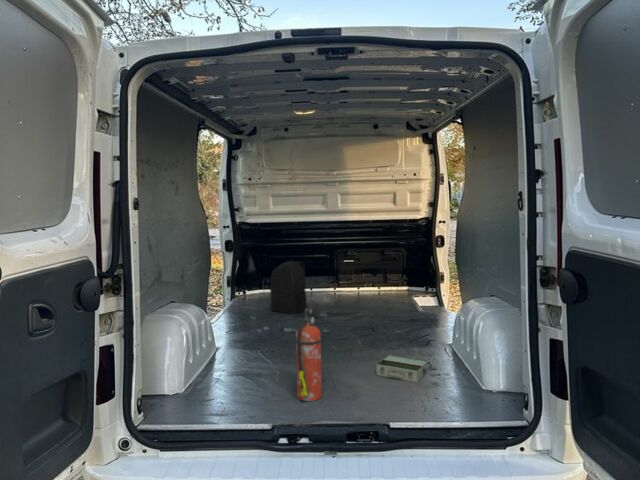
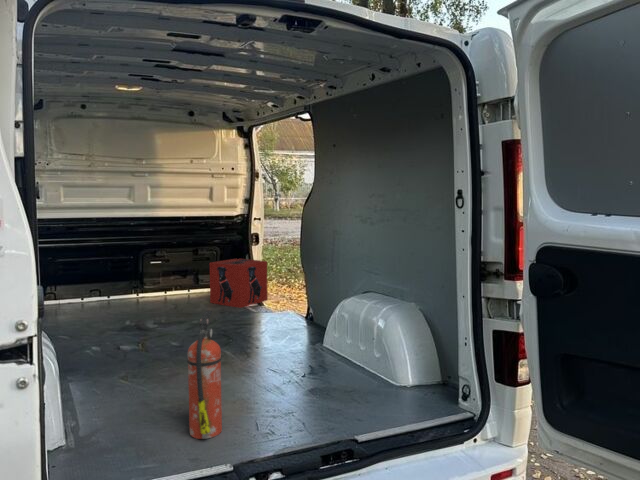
storage box: none [392,260,448,308] -> present [210,259,268,308]
backpack: present [270,261,307,314] -> none [68,263,118,329]
toolbox: present [376,355,428,382] -> none [263,362,314,388]

